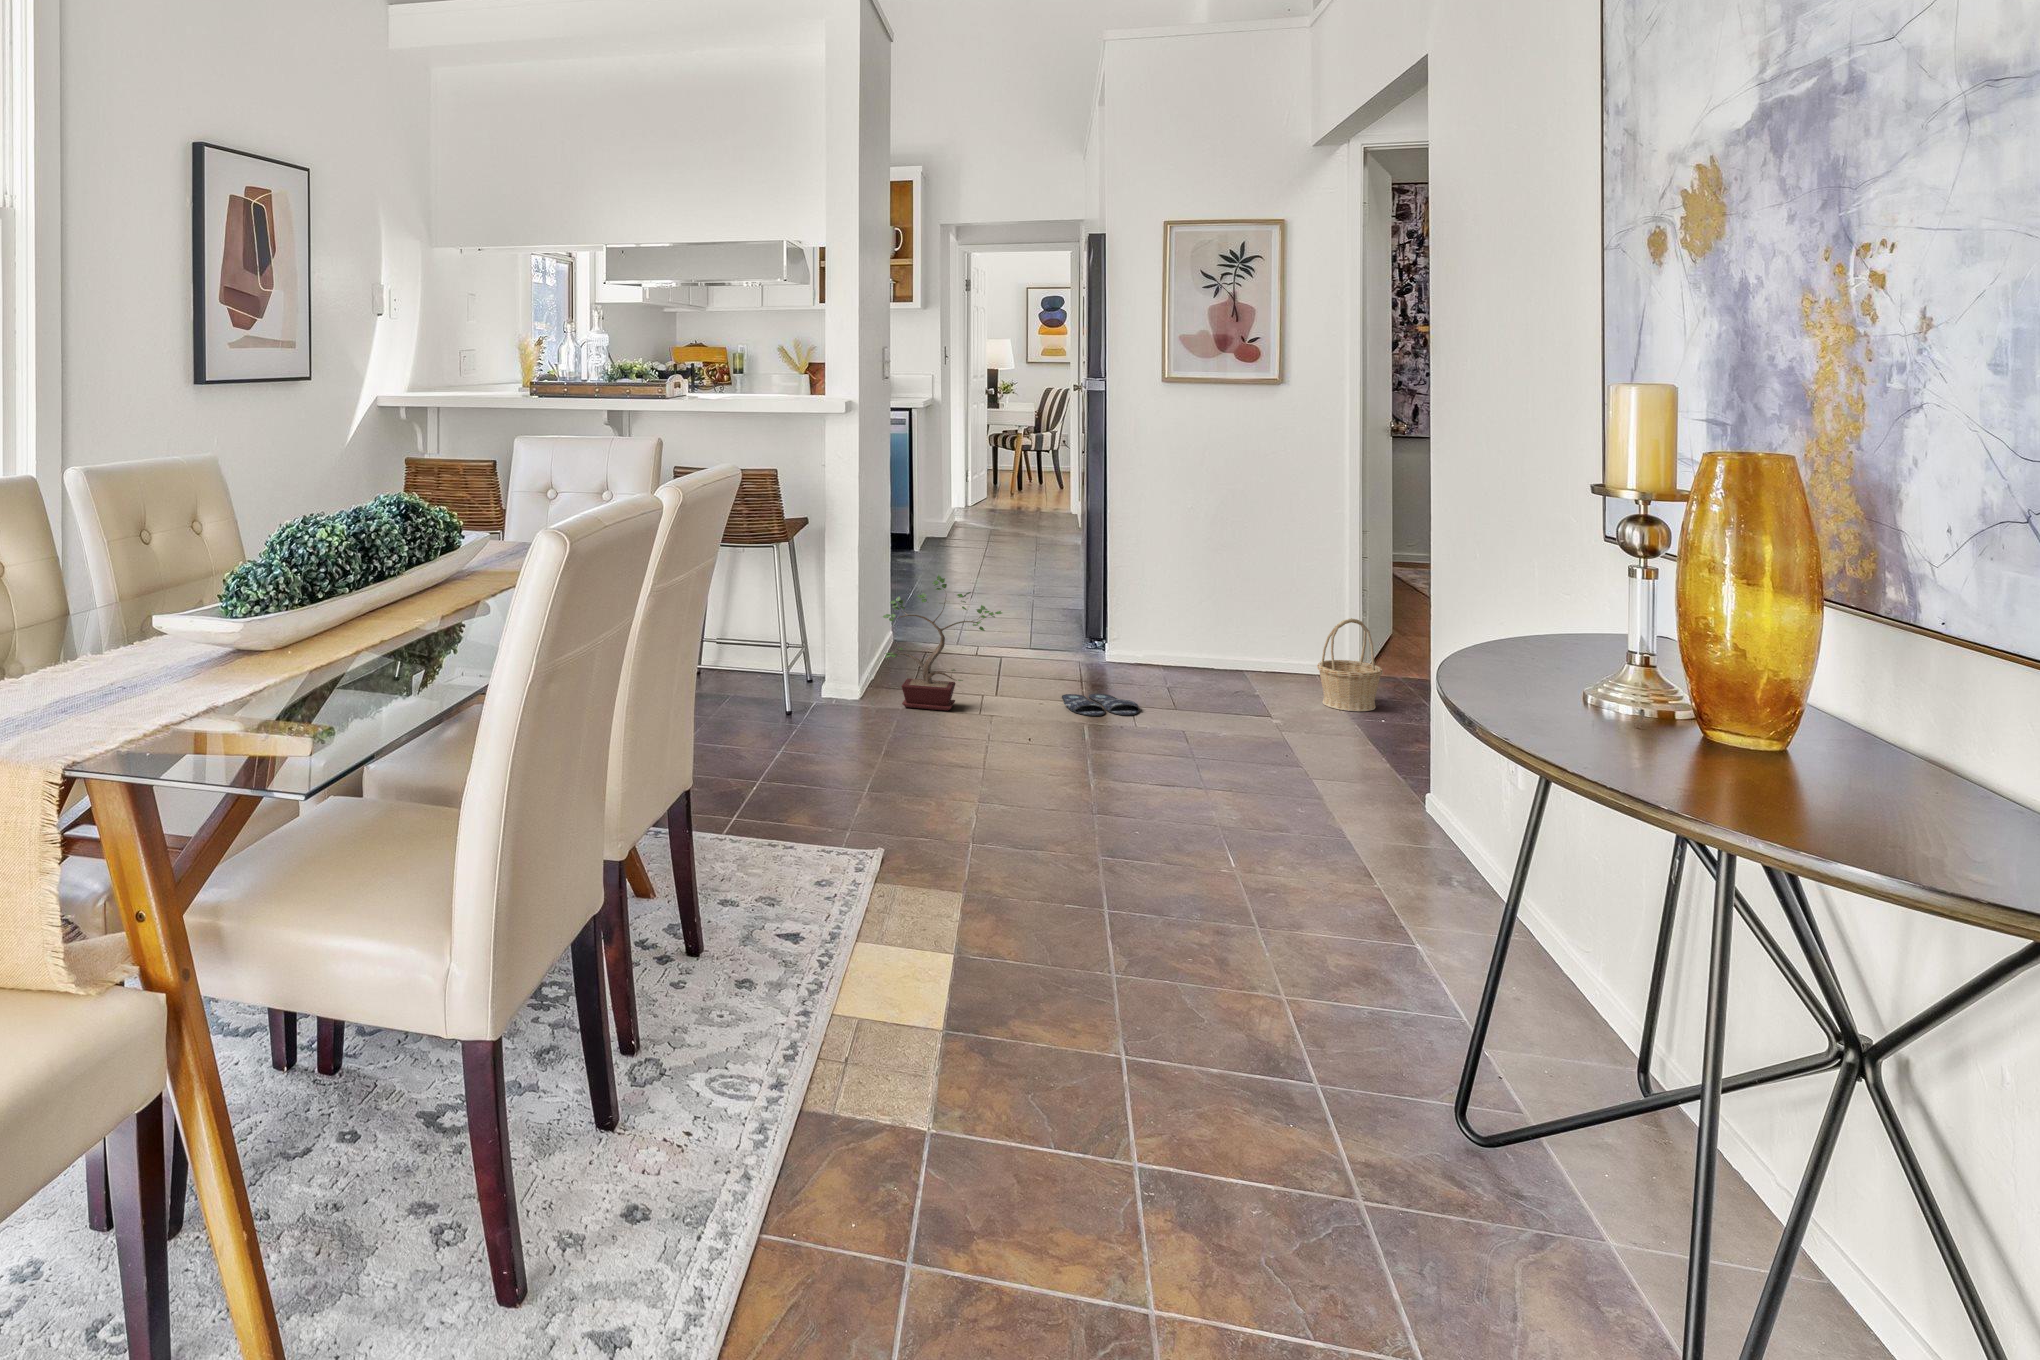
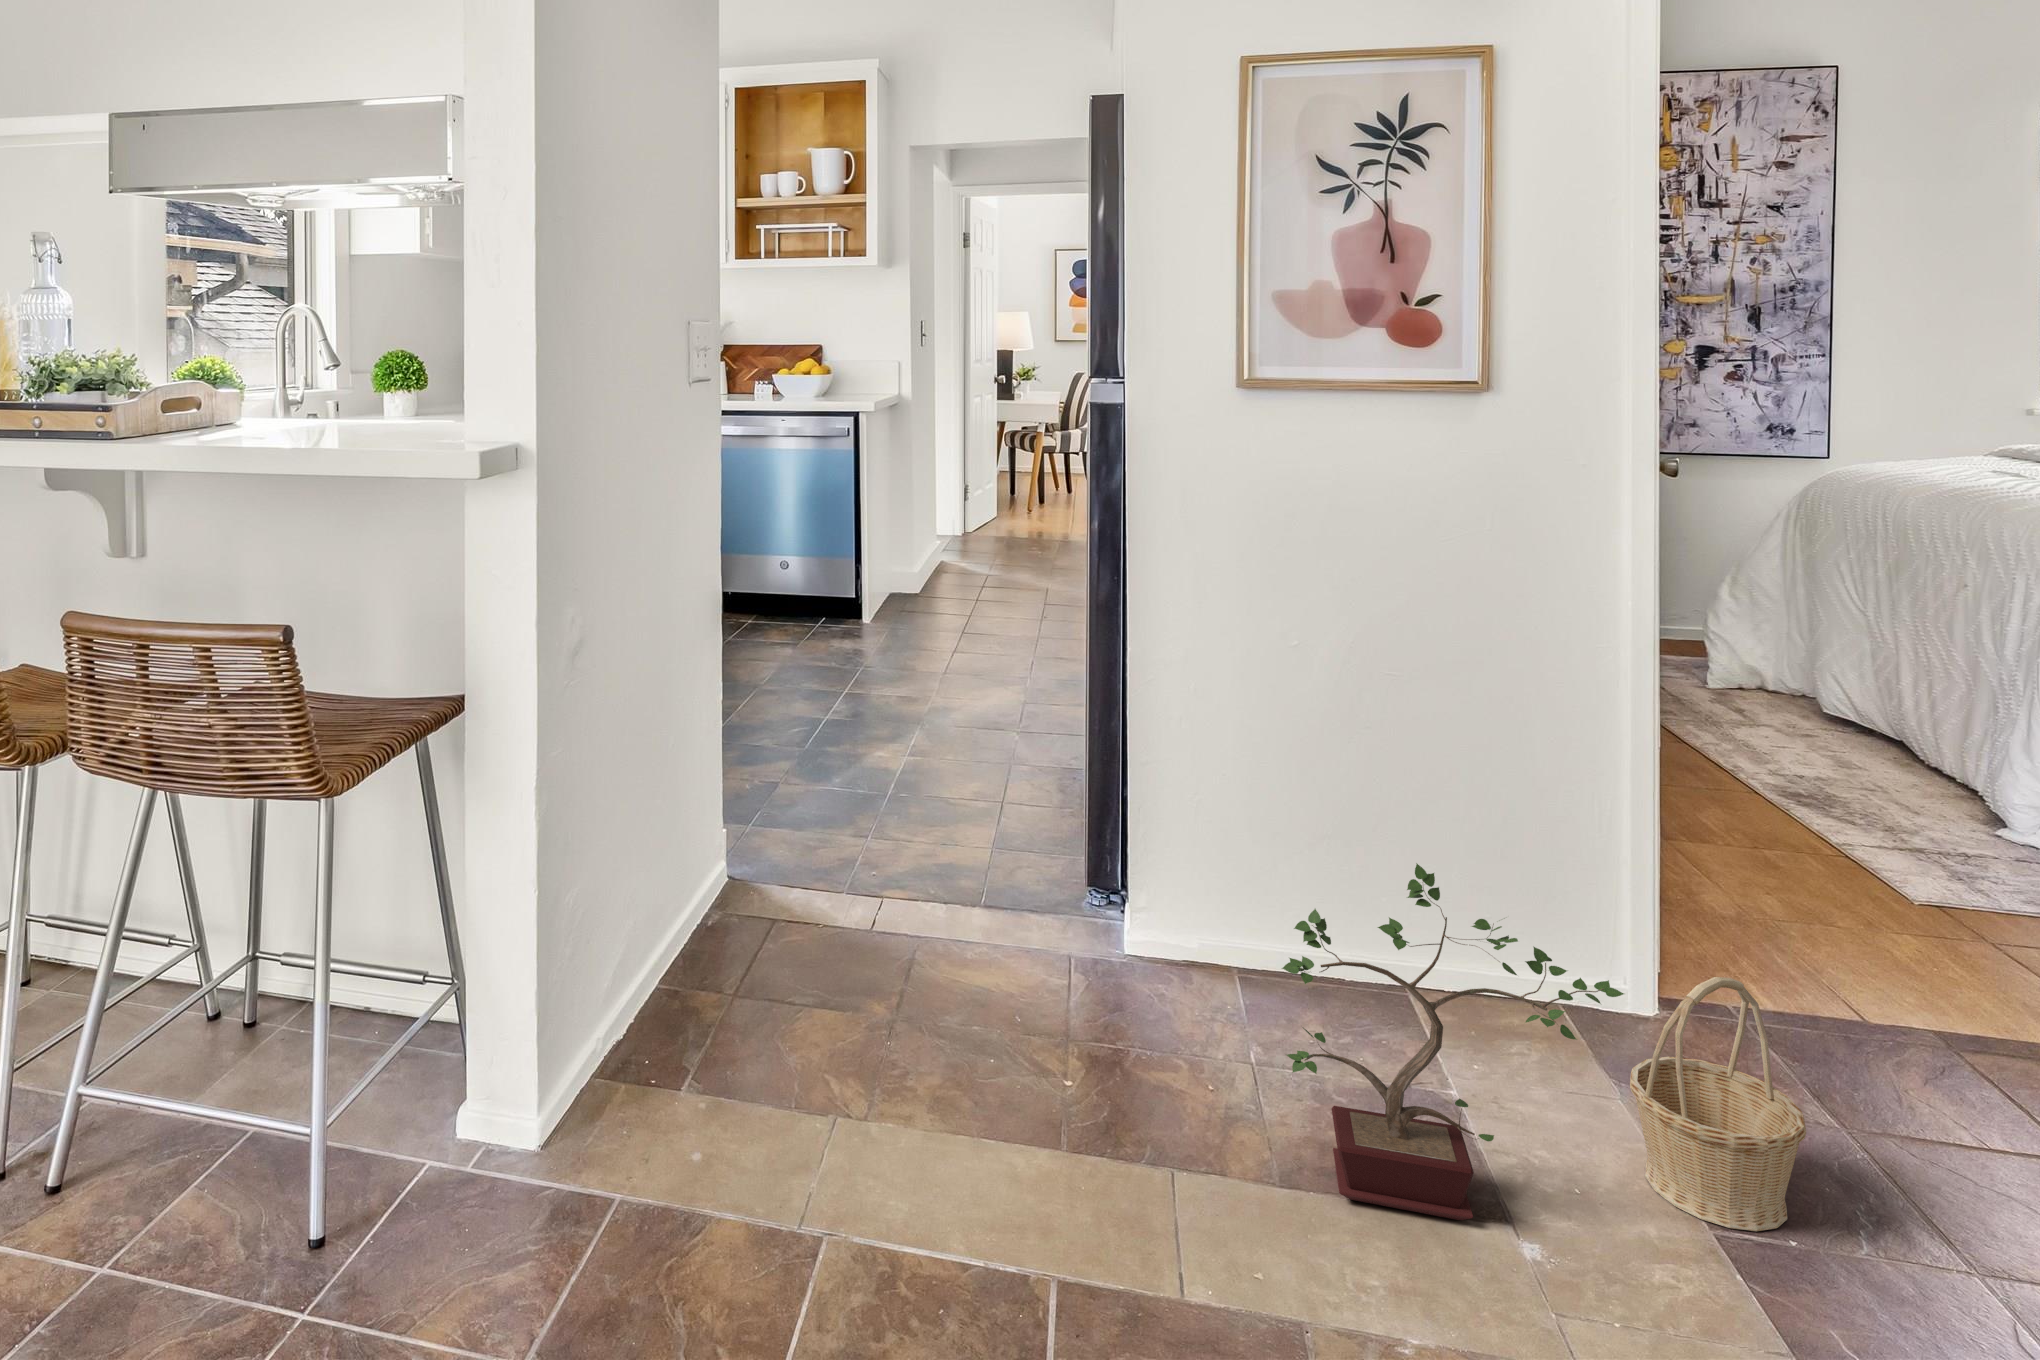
potted plant: present [883,575,1002,711] -> present [1282,863,1624,1220]
slippers: present [1062,694,1139,716] -> none [1014,1133,1203,1274]

